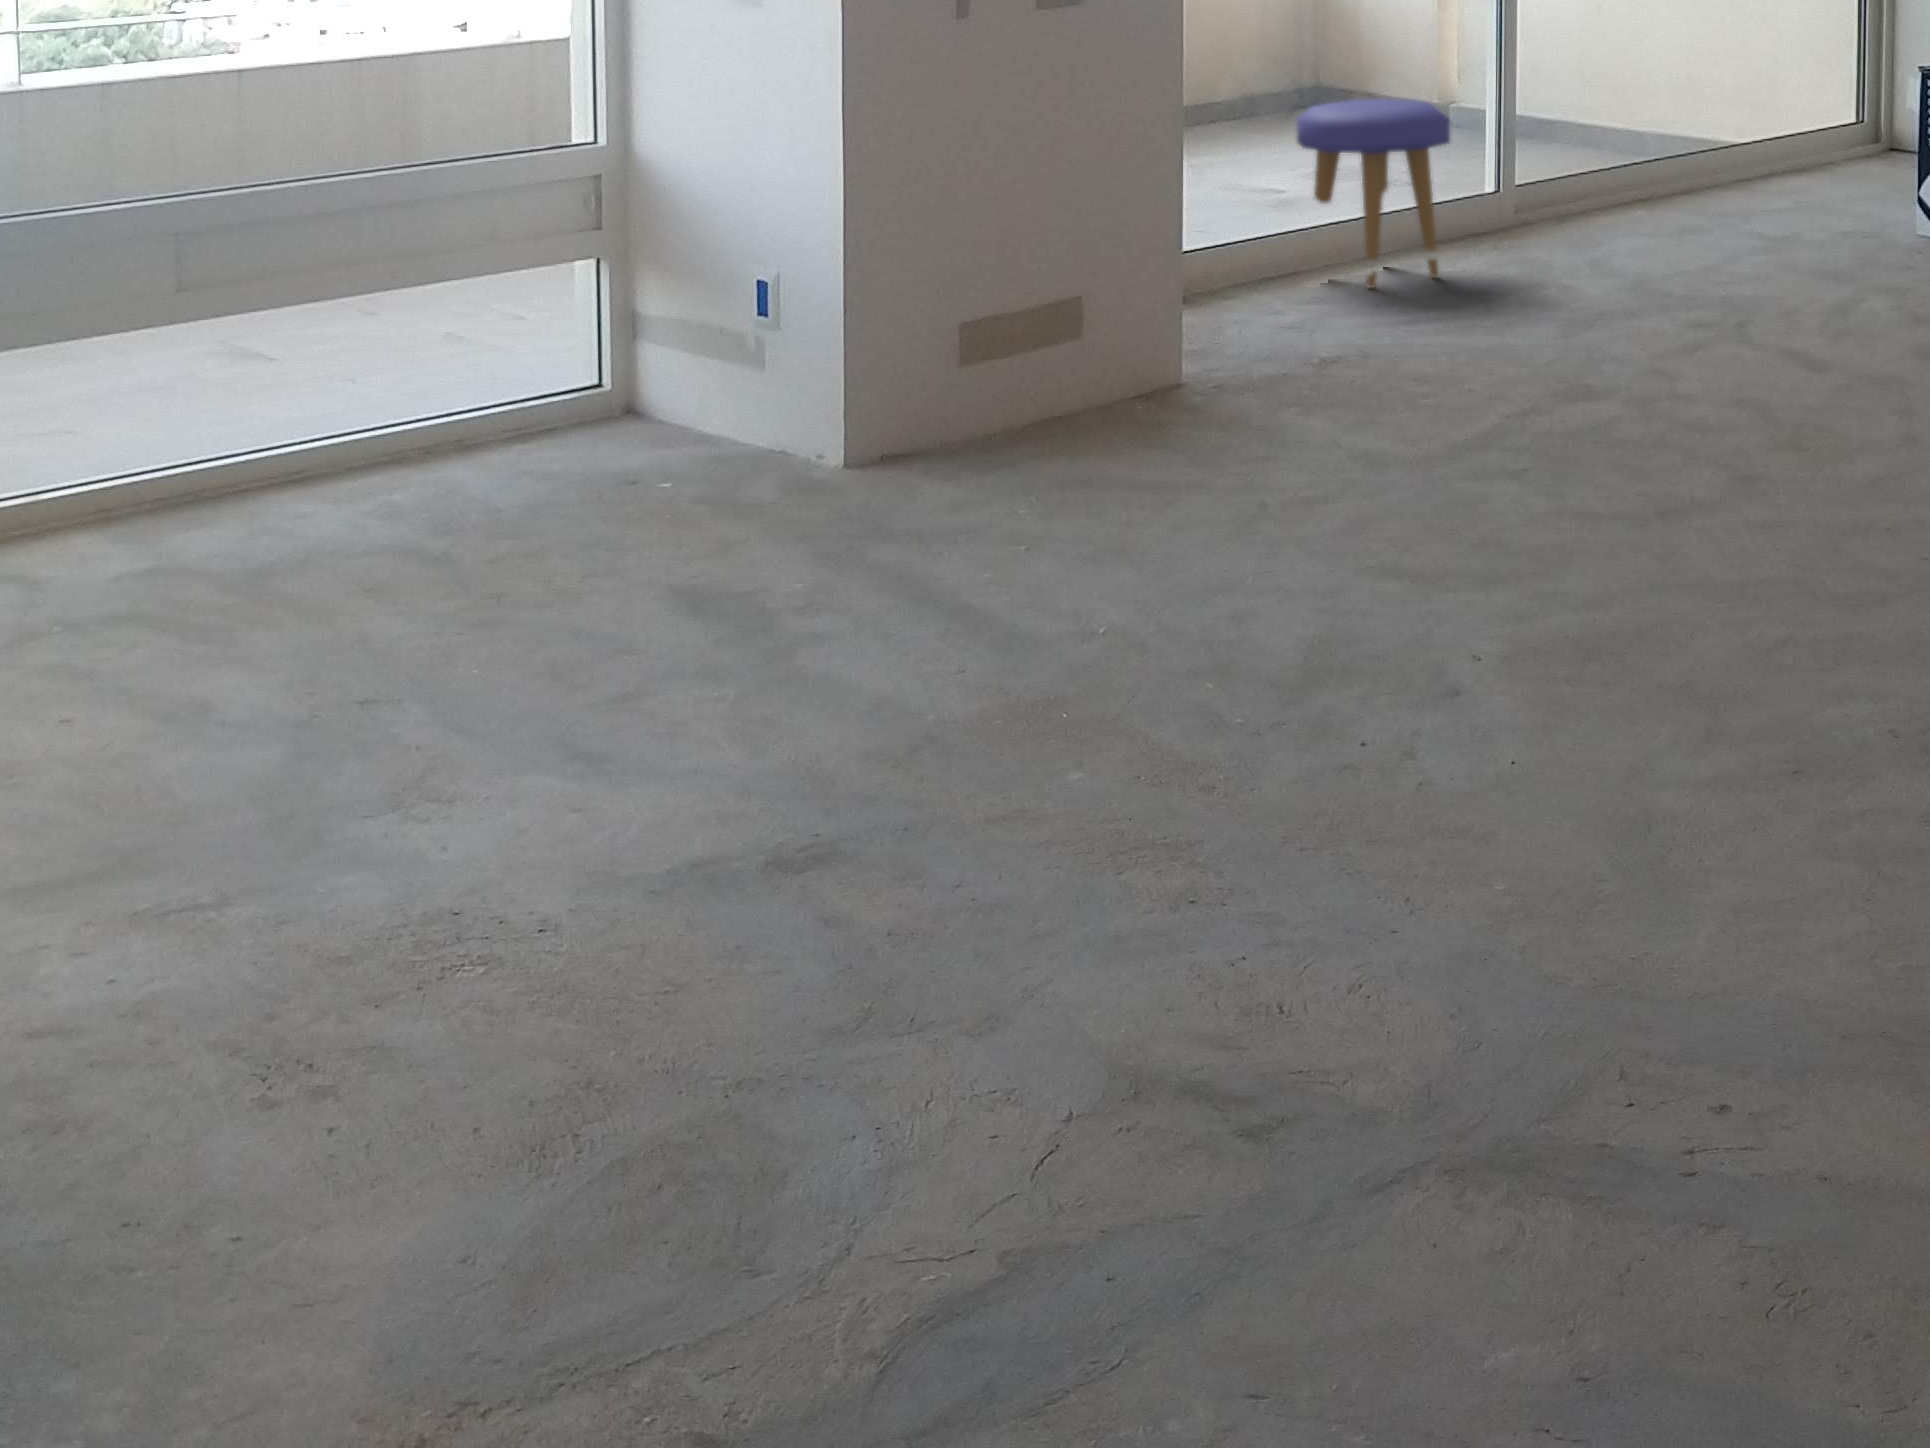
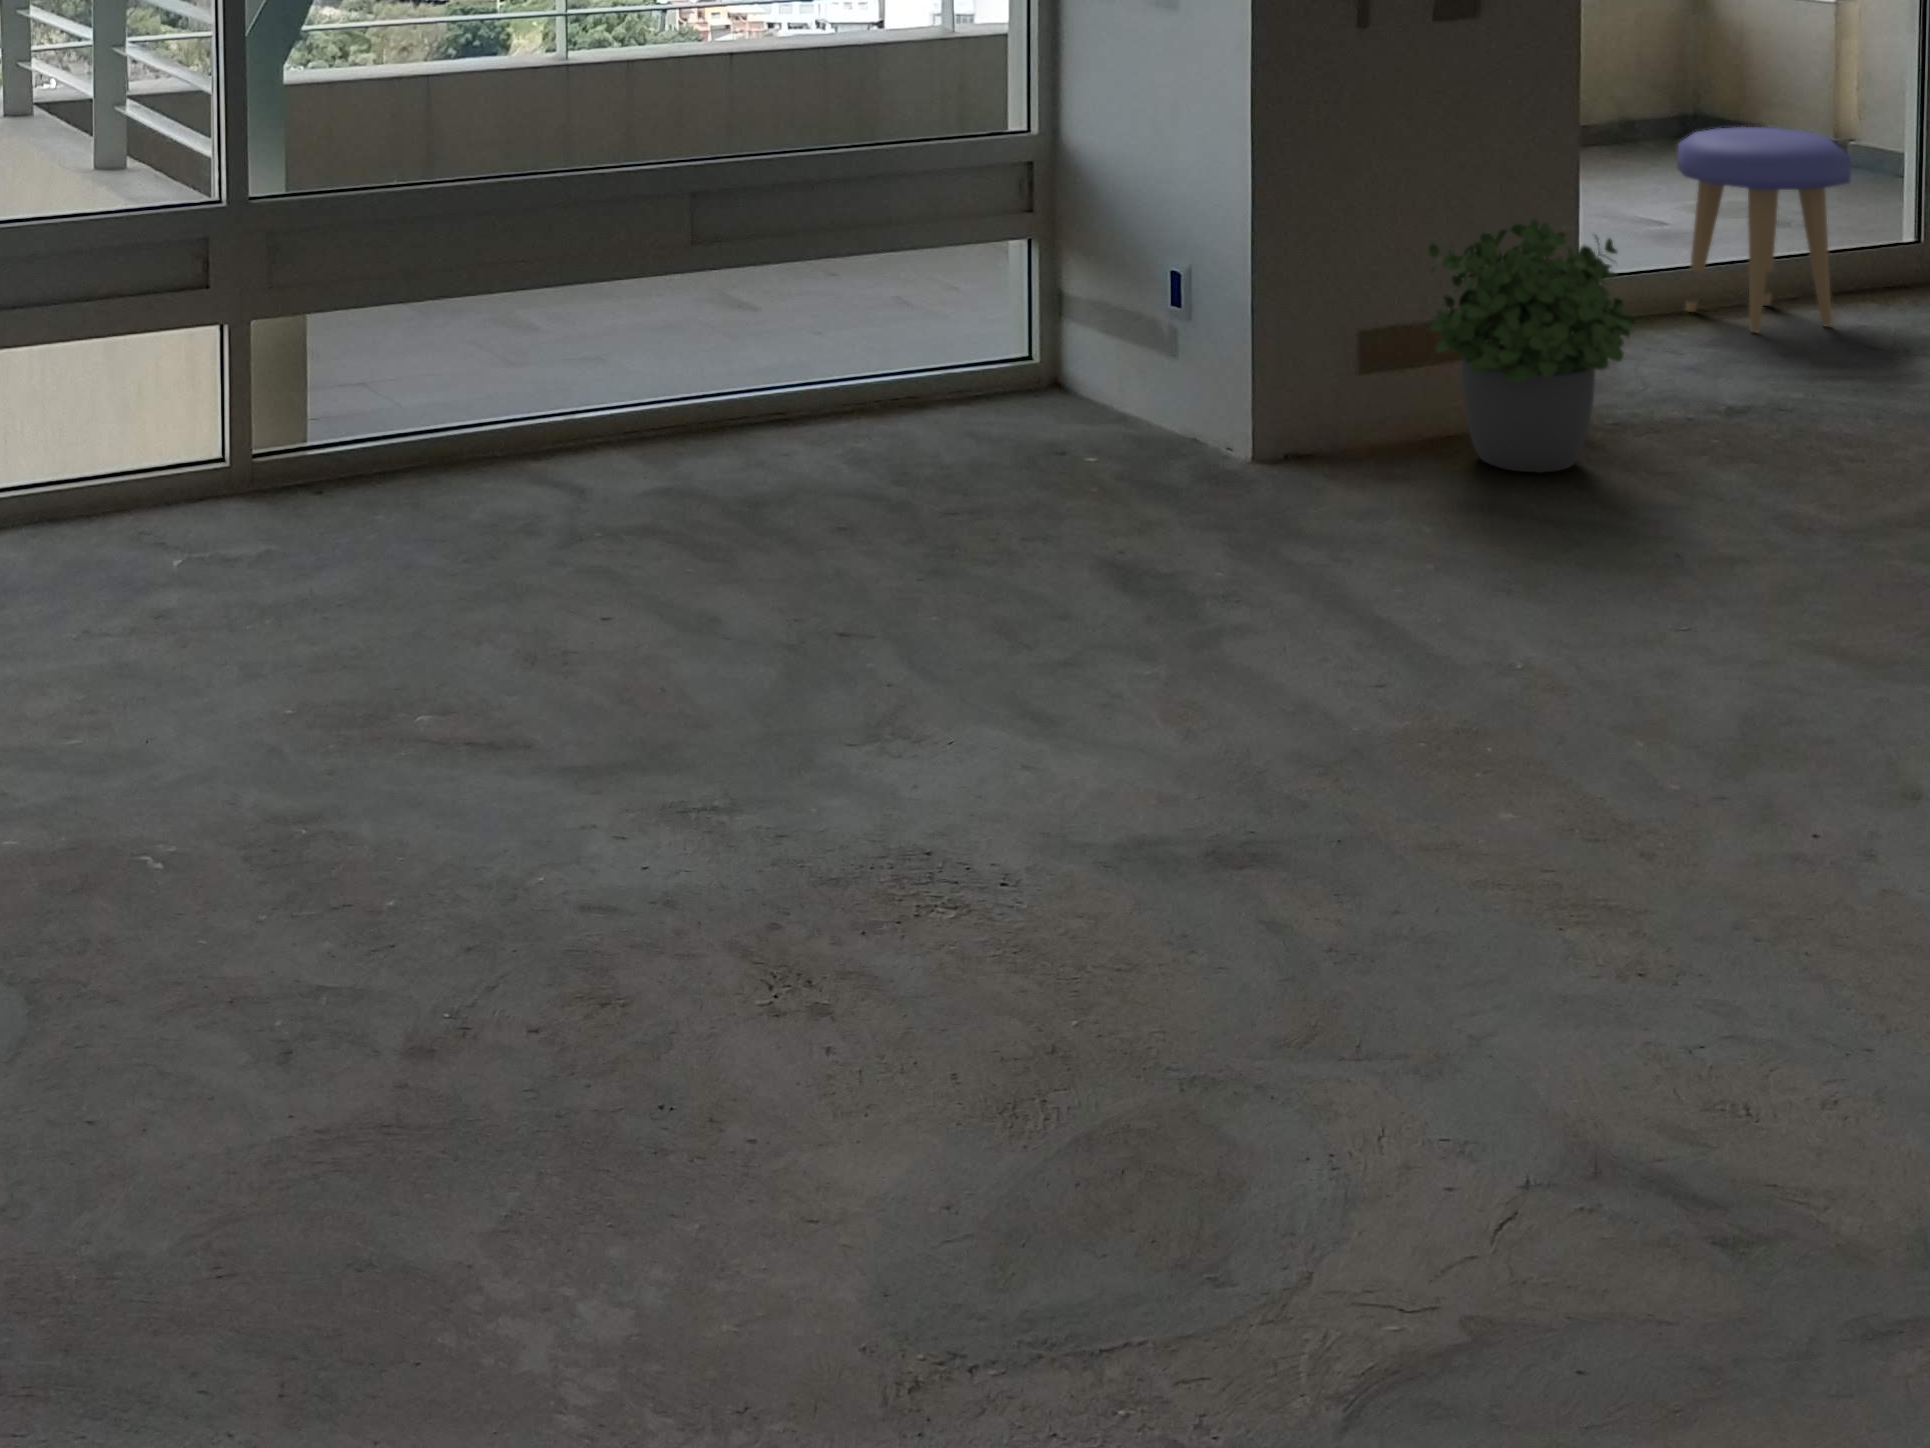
potted plant: none [1063,180,1264,422] -> present [1428,219,1636,473]

